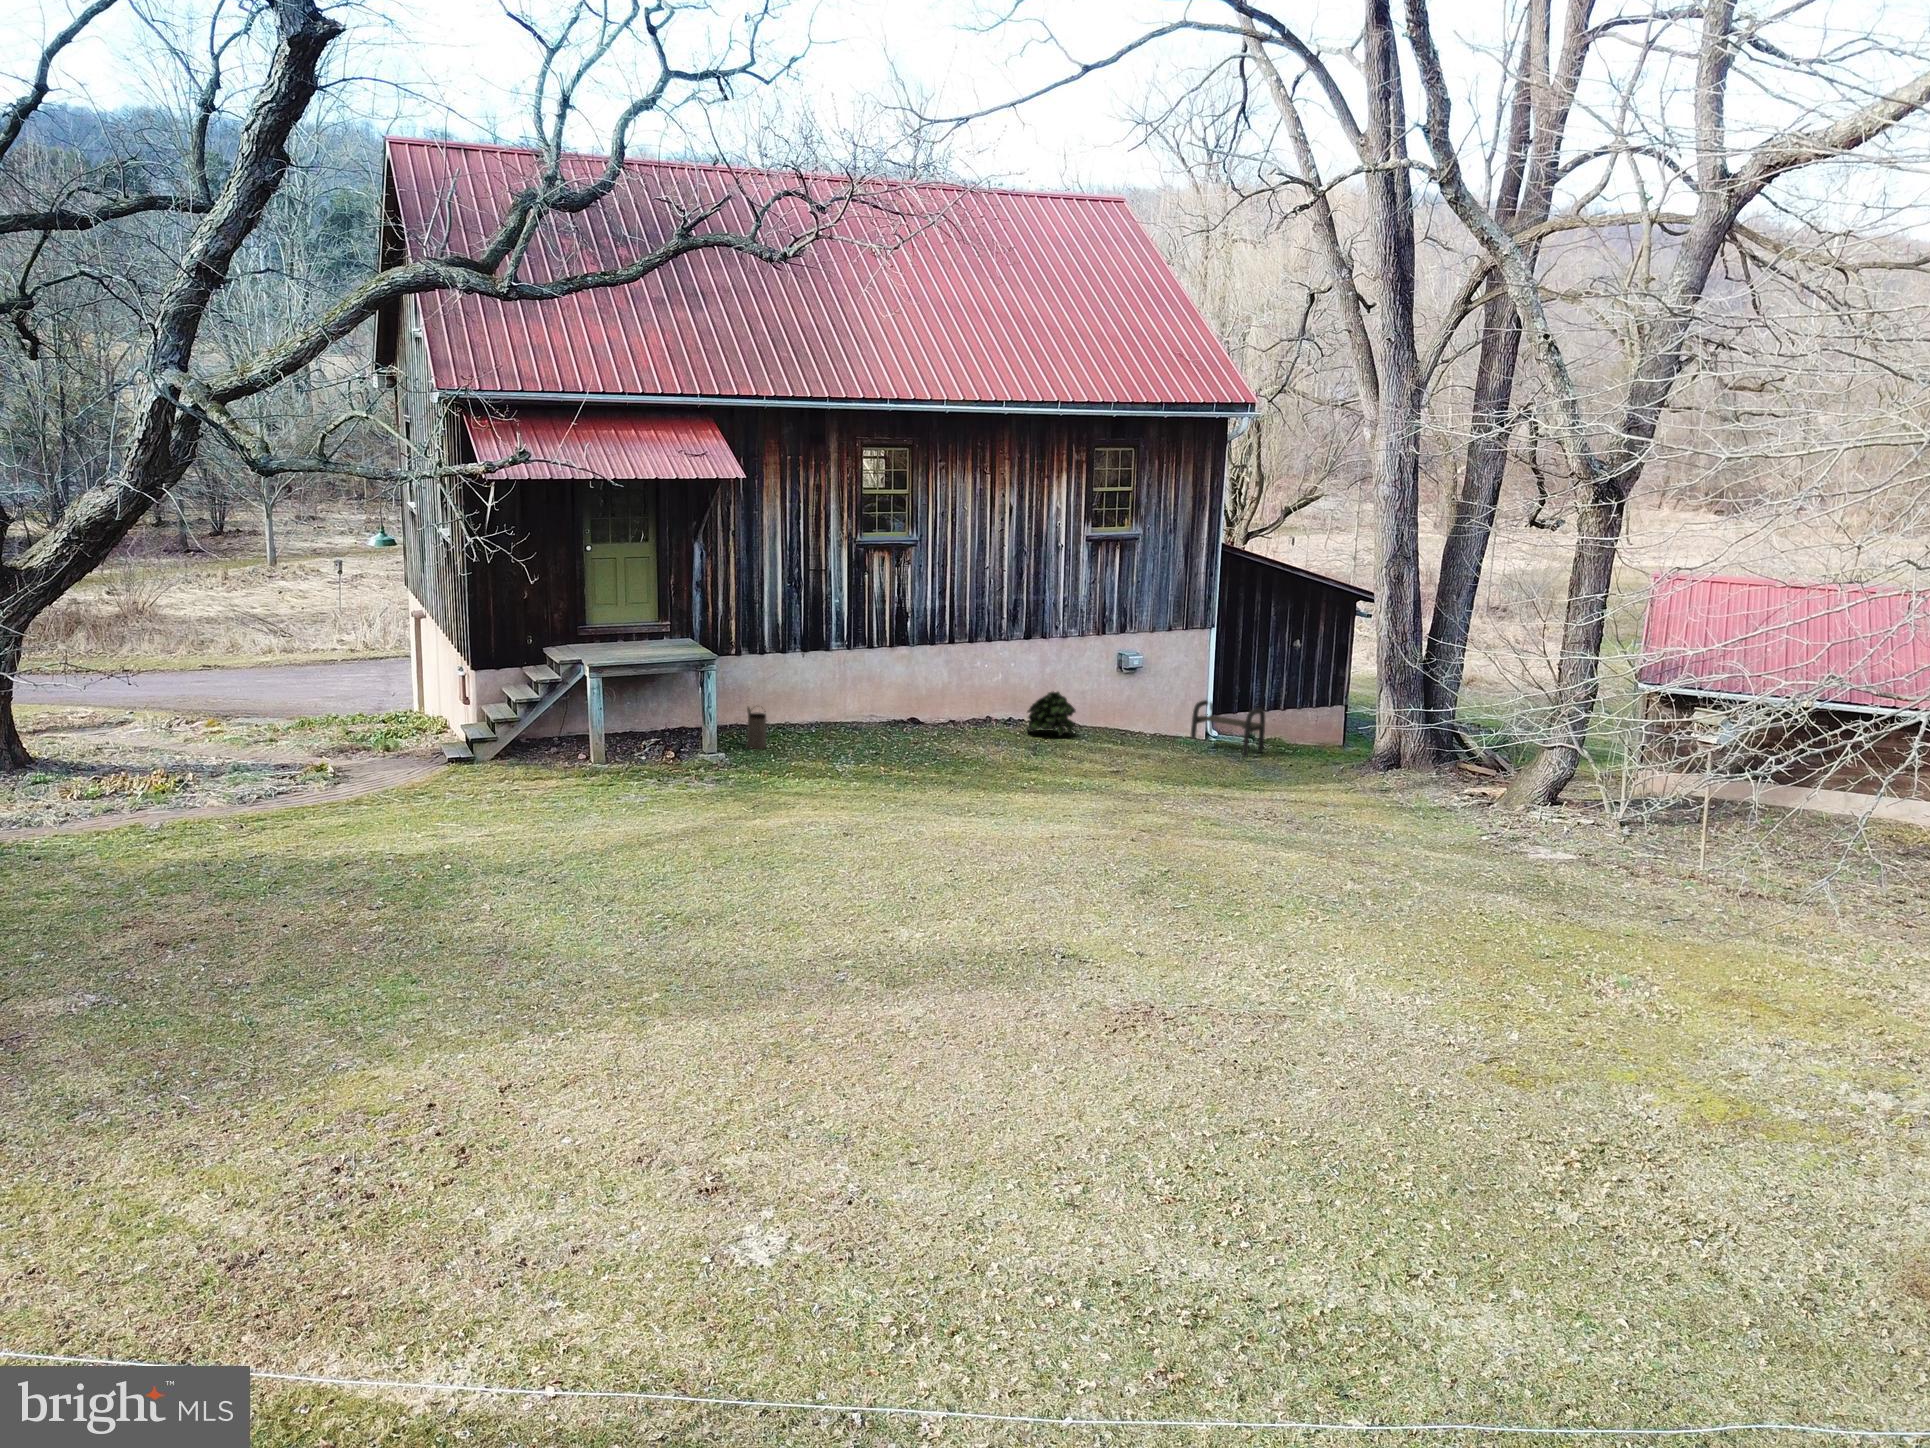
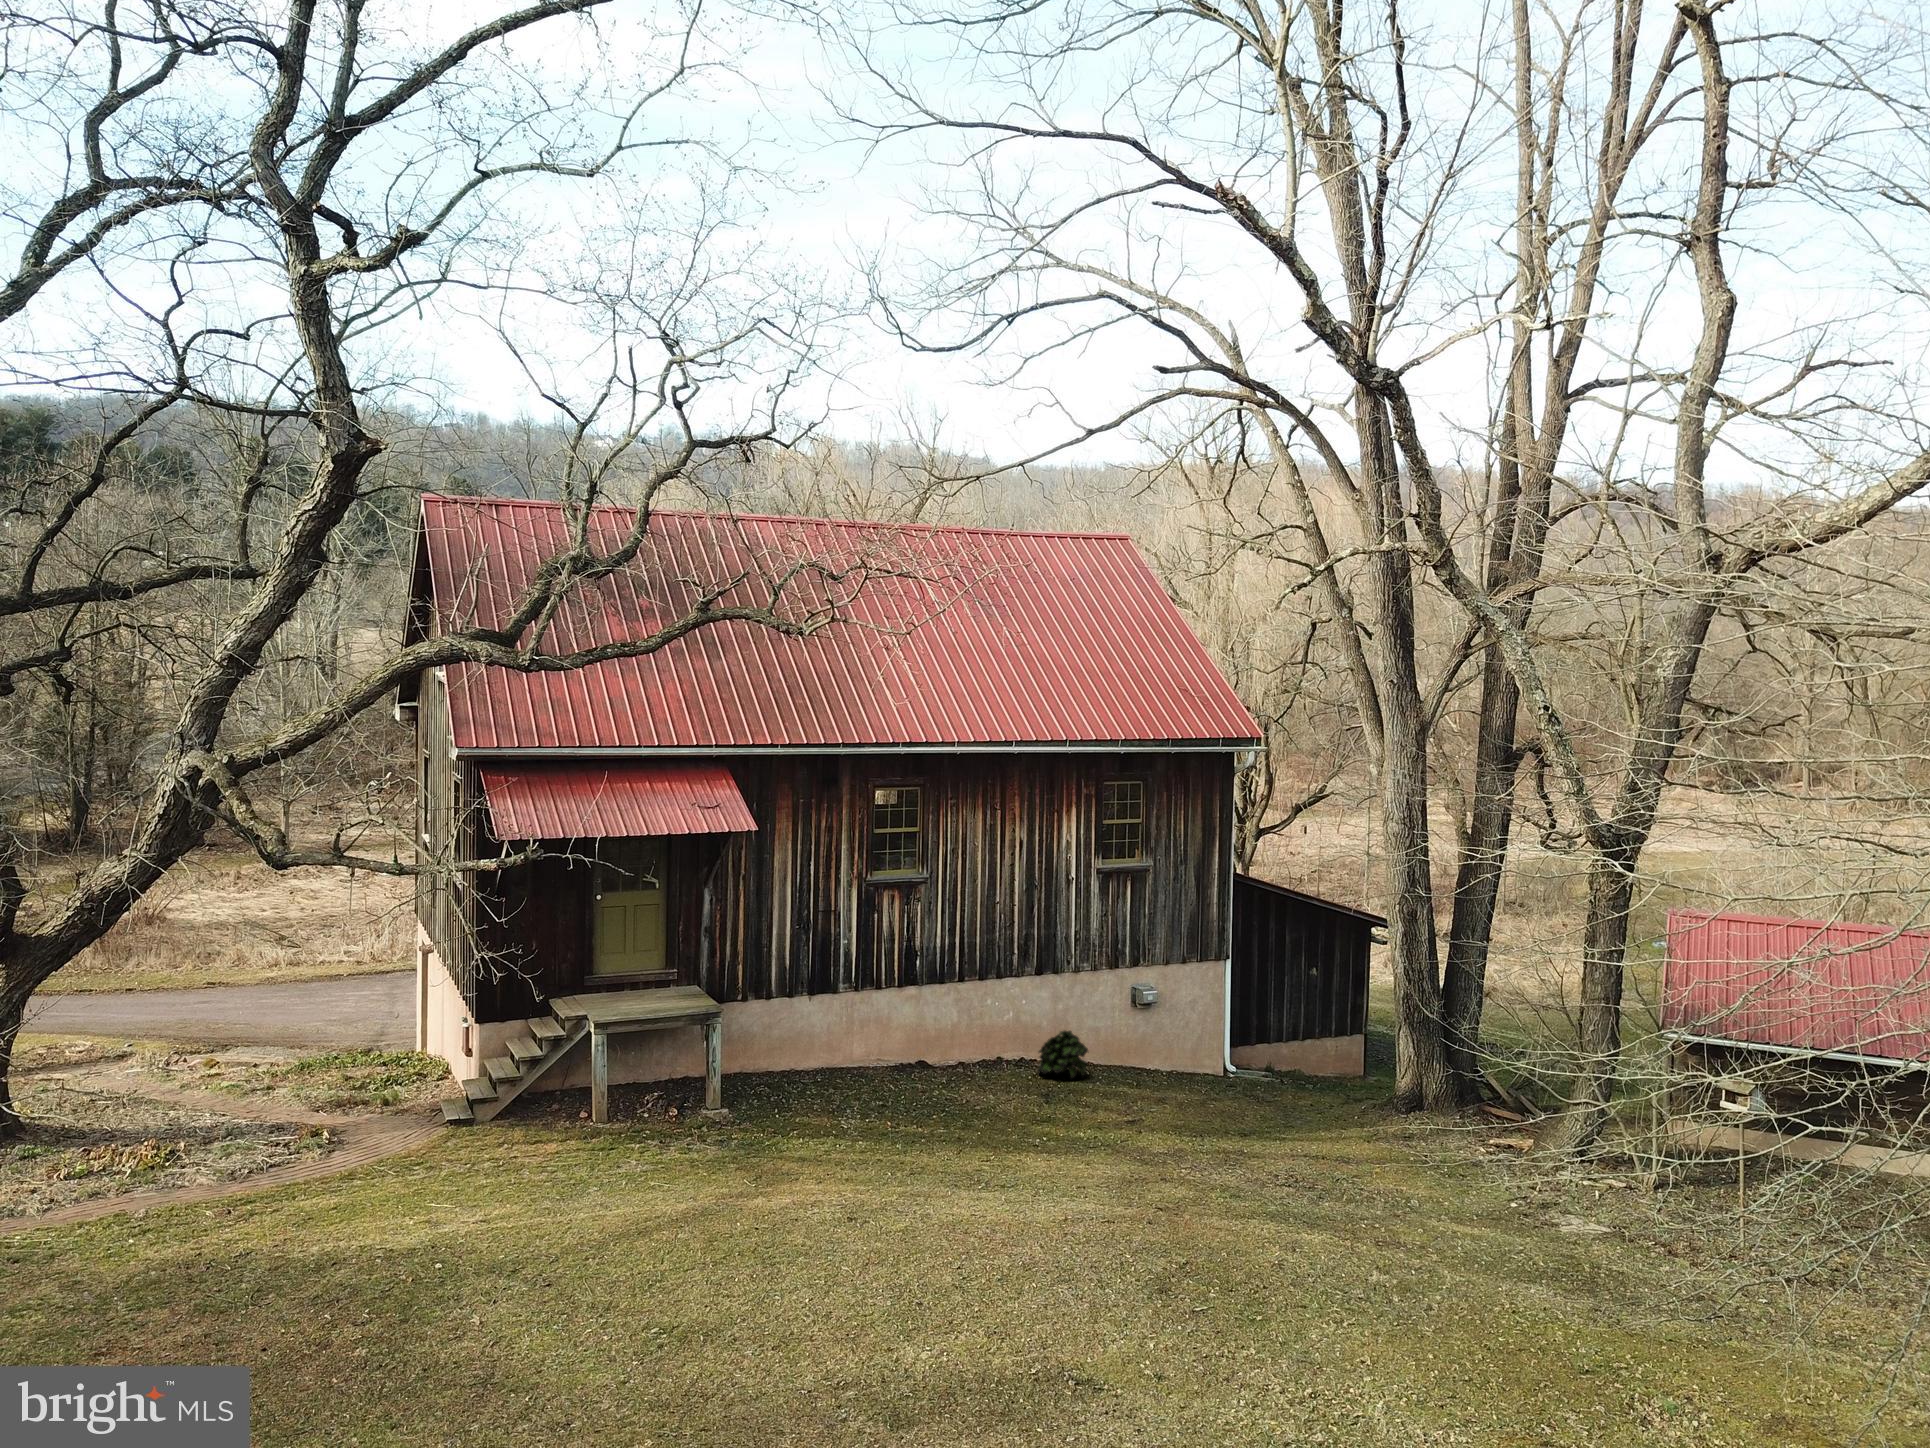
bench: present [1190,700,1265,757] -> none [1206,1032,1283,1096]
watering can: present [746,707,767,749] -> none [749,1054,772,1101]

